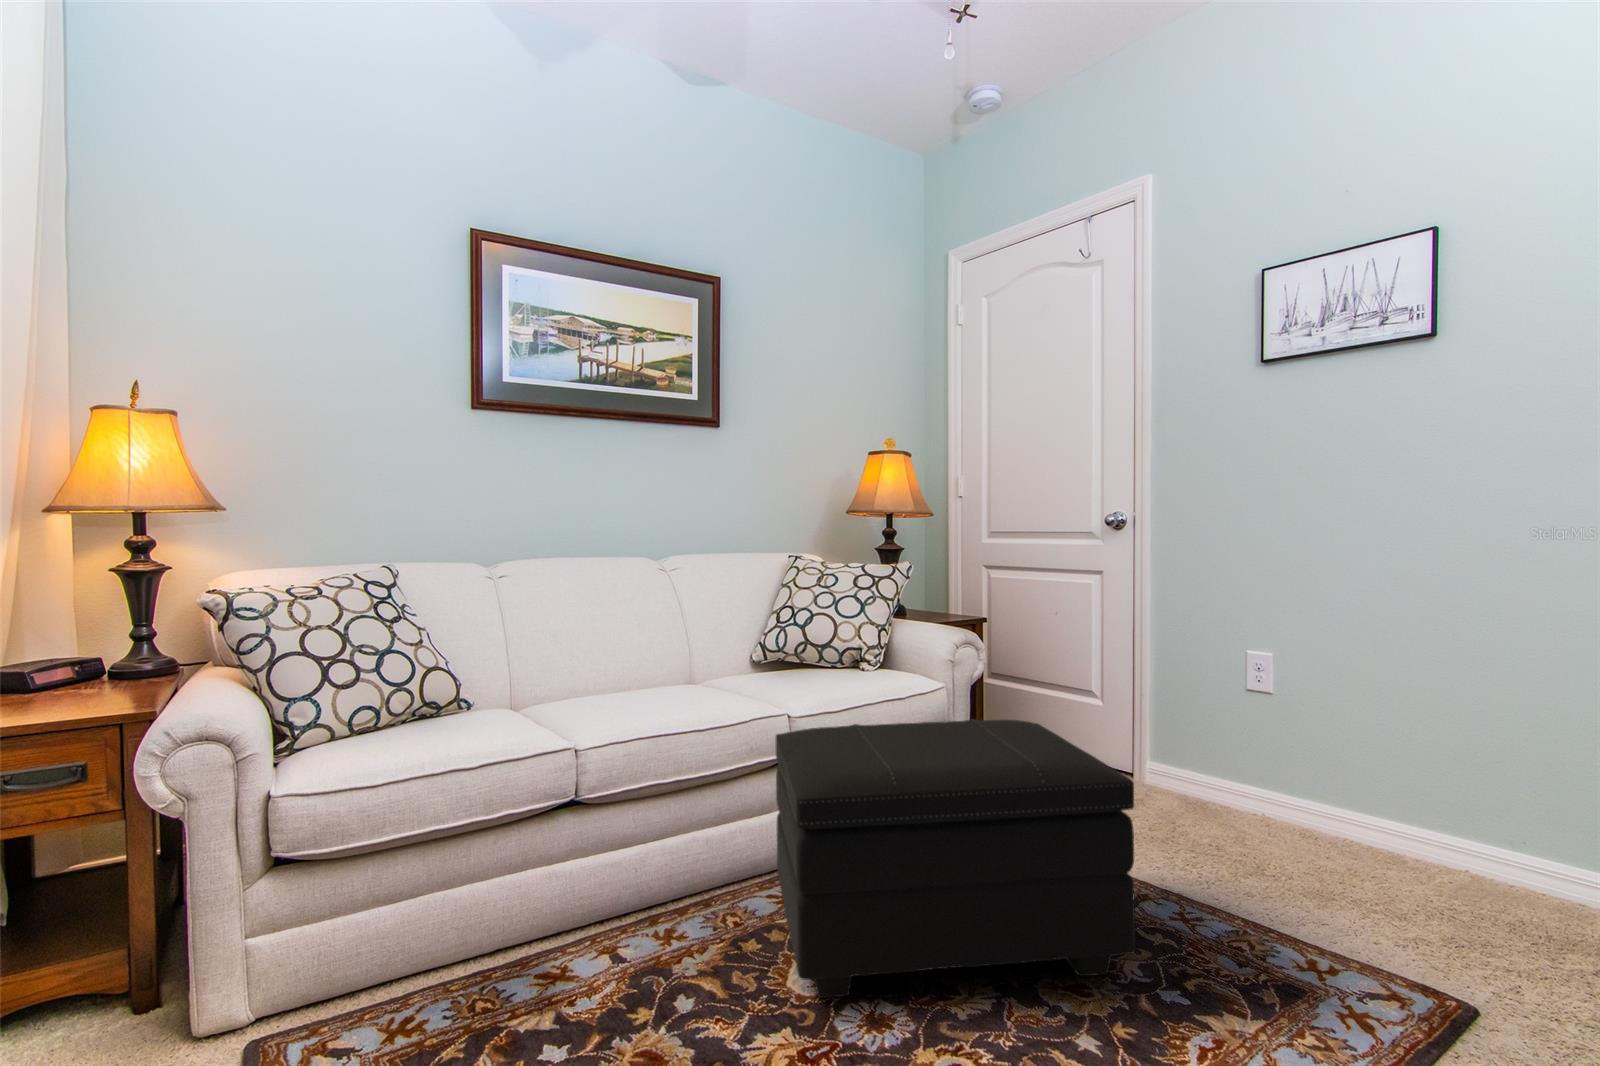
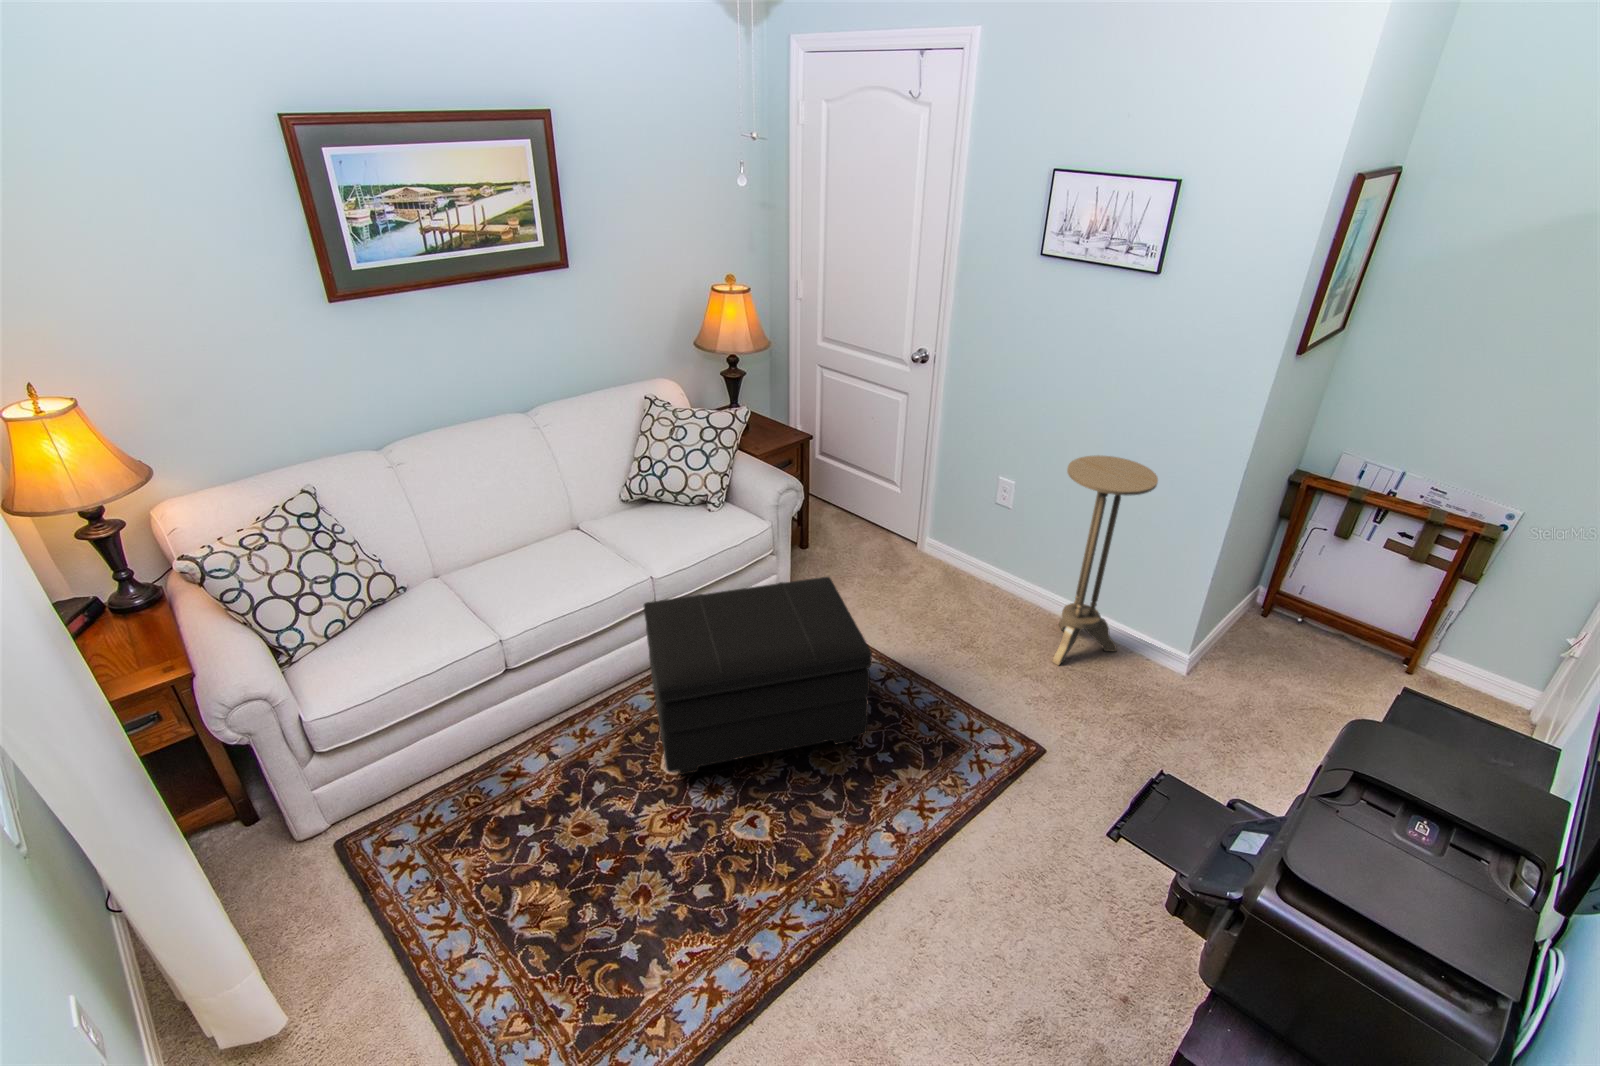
side table: none [1366,572,1522,904] -> present [1052,455,1158,665]

